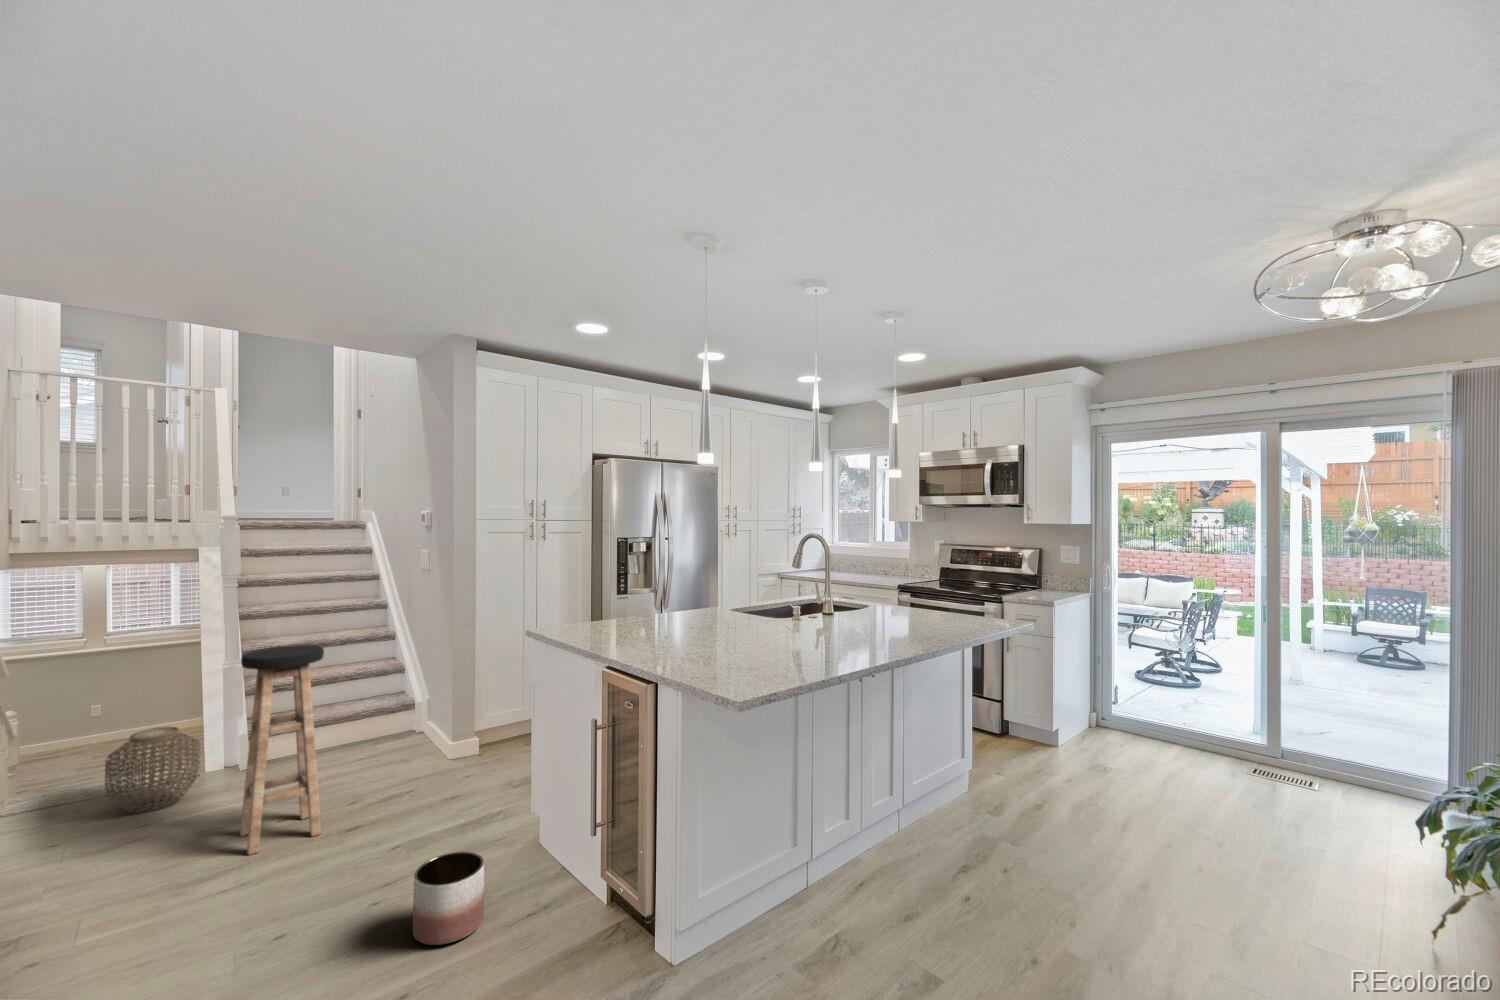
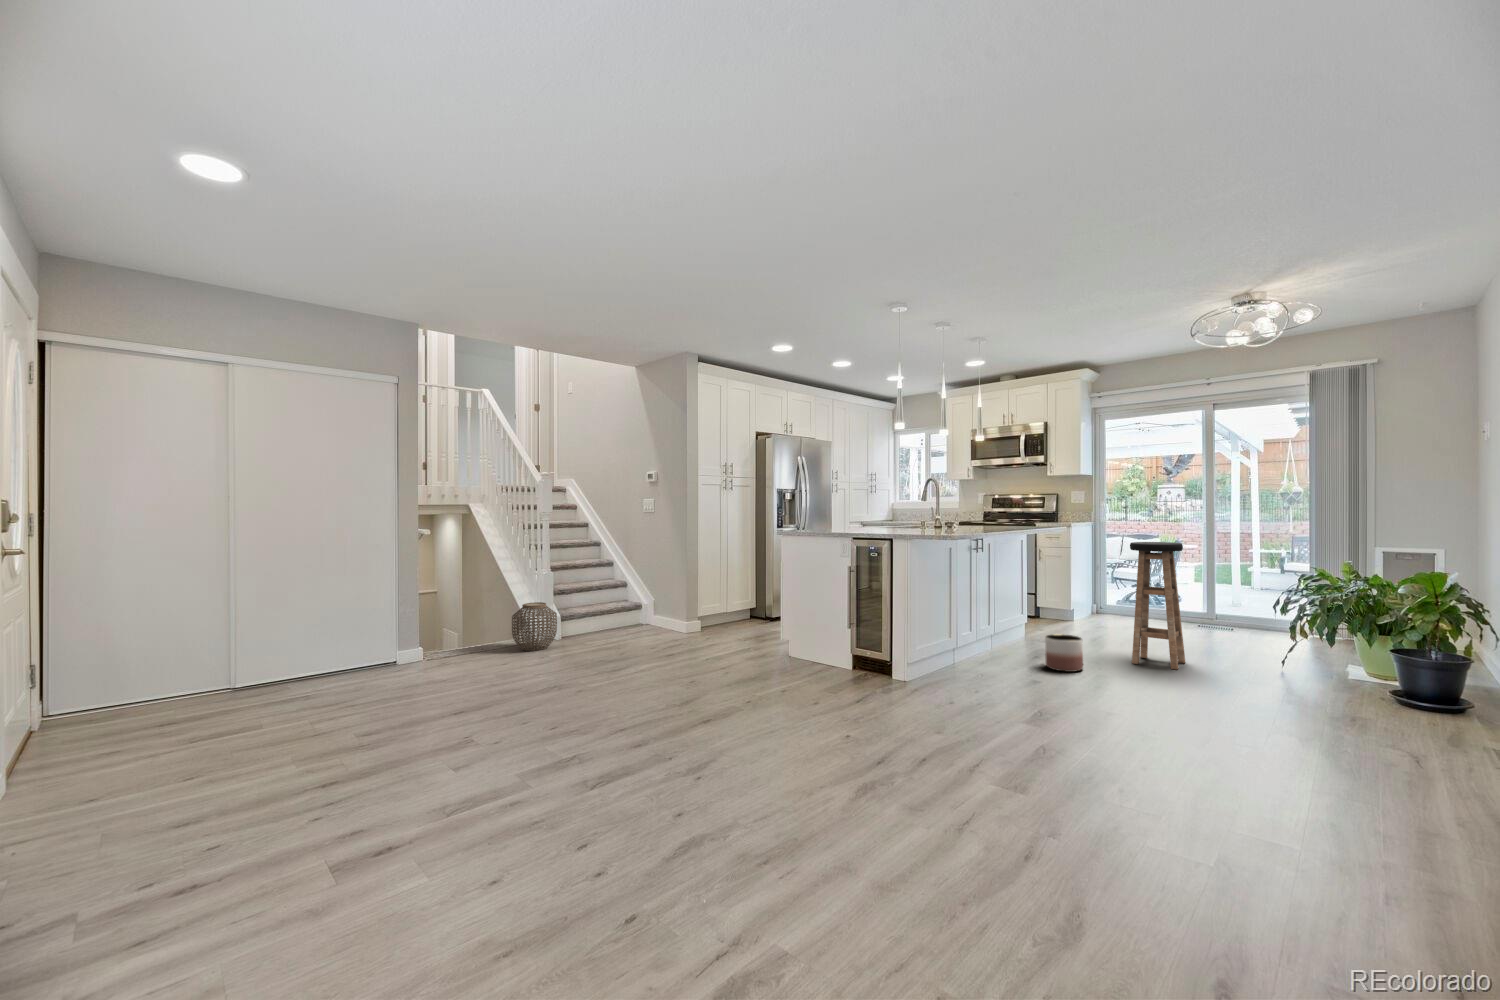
bar stool: present [240,645,324,855] -> present [1130,542,1185,670]
planter: present [413,852,484,945] -> present [1045,634,1083,672]

